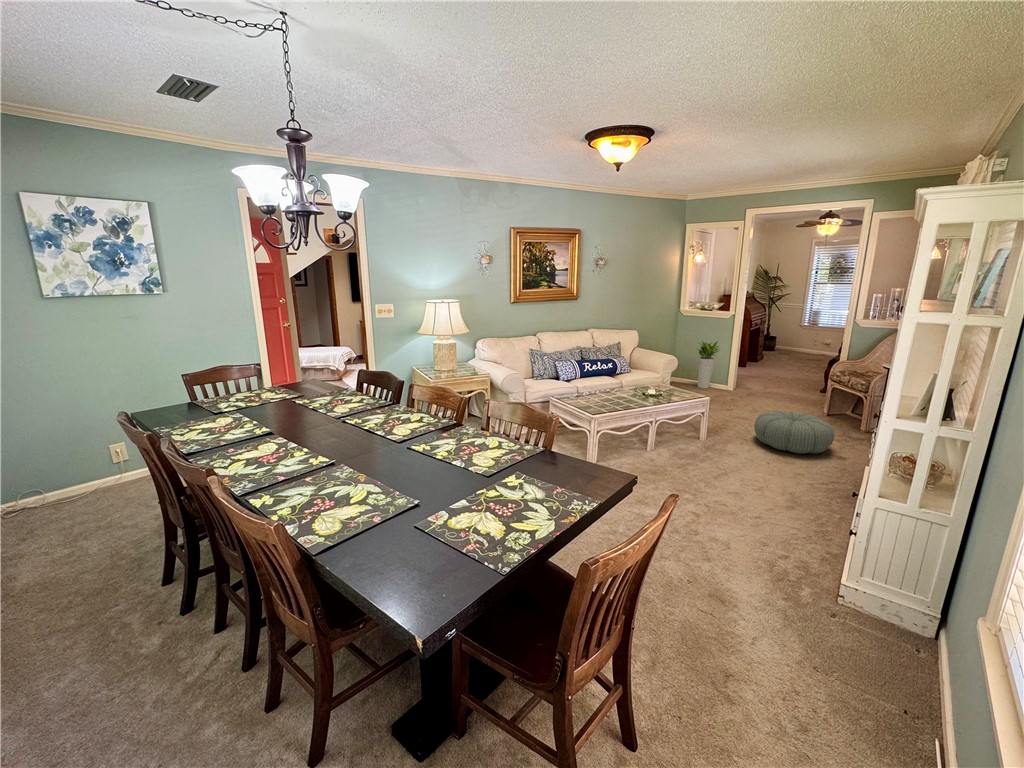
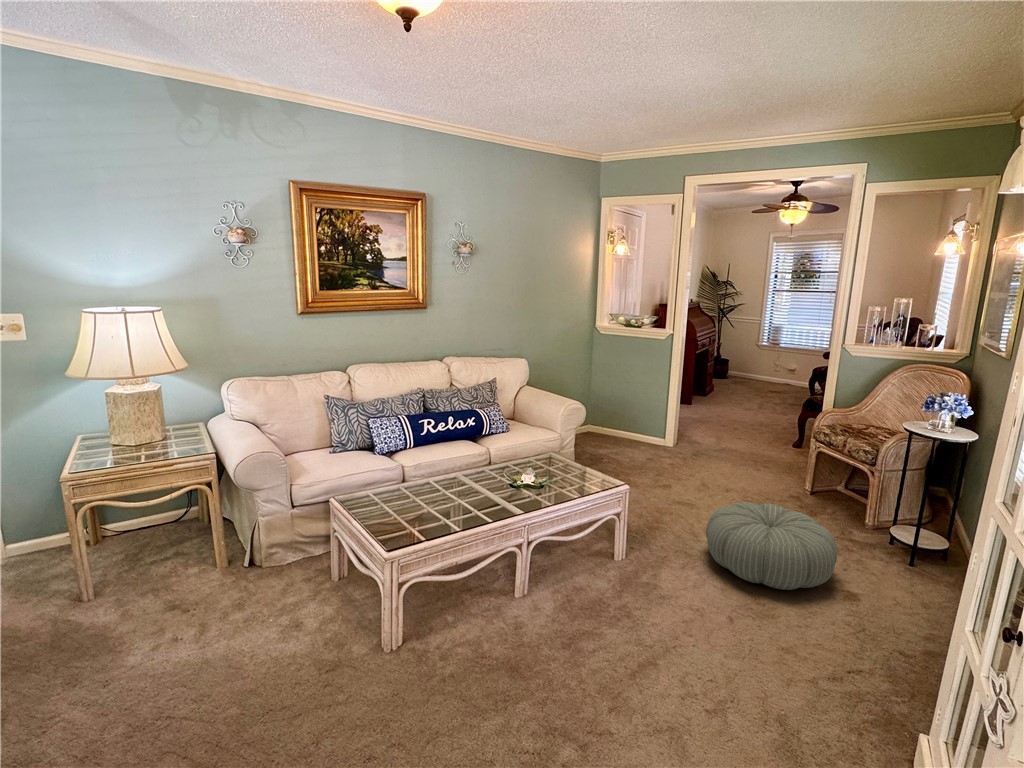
planter: present [698,341,719,388] -> none [617,373,655,446]

